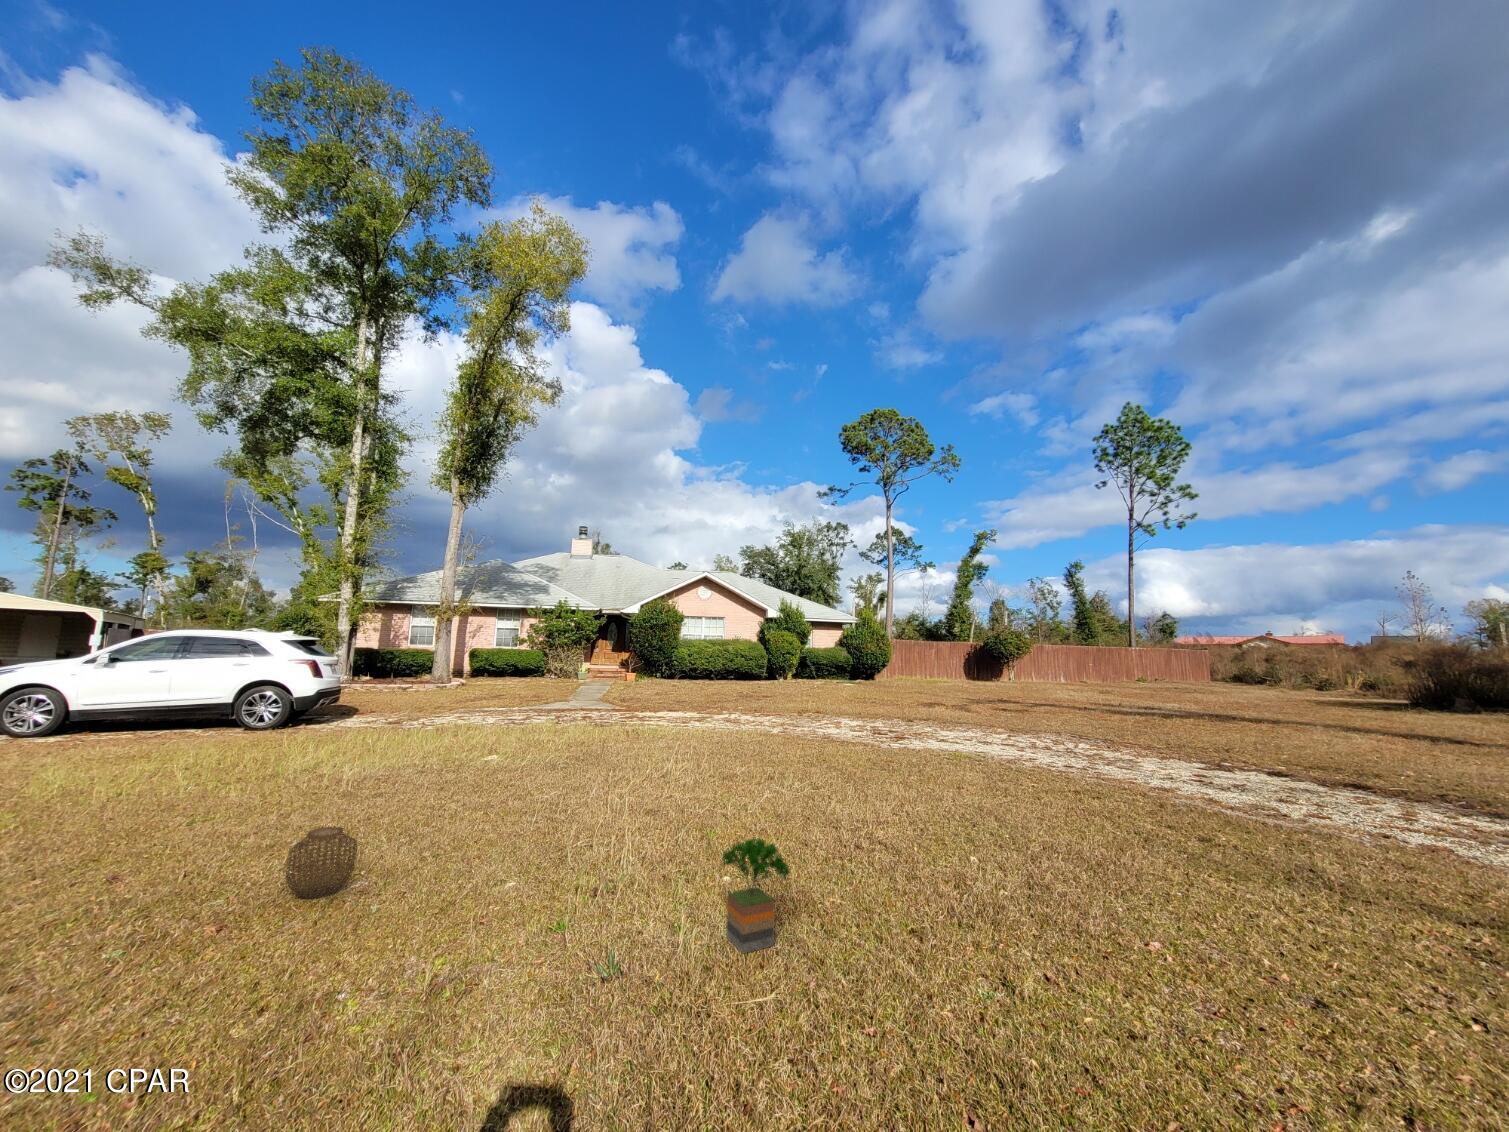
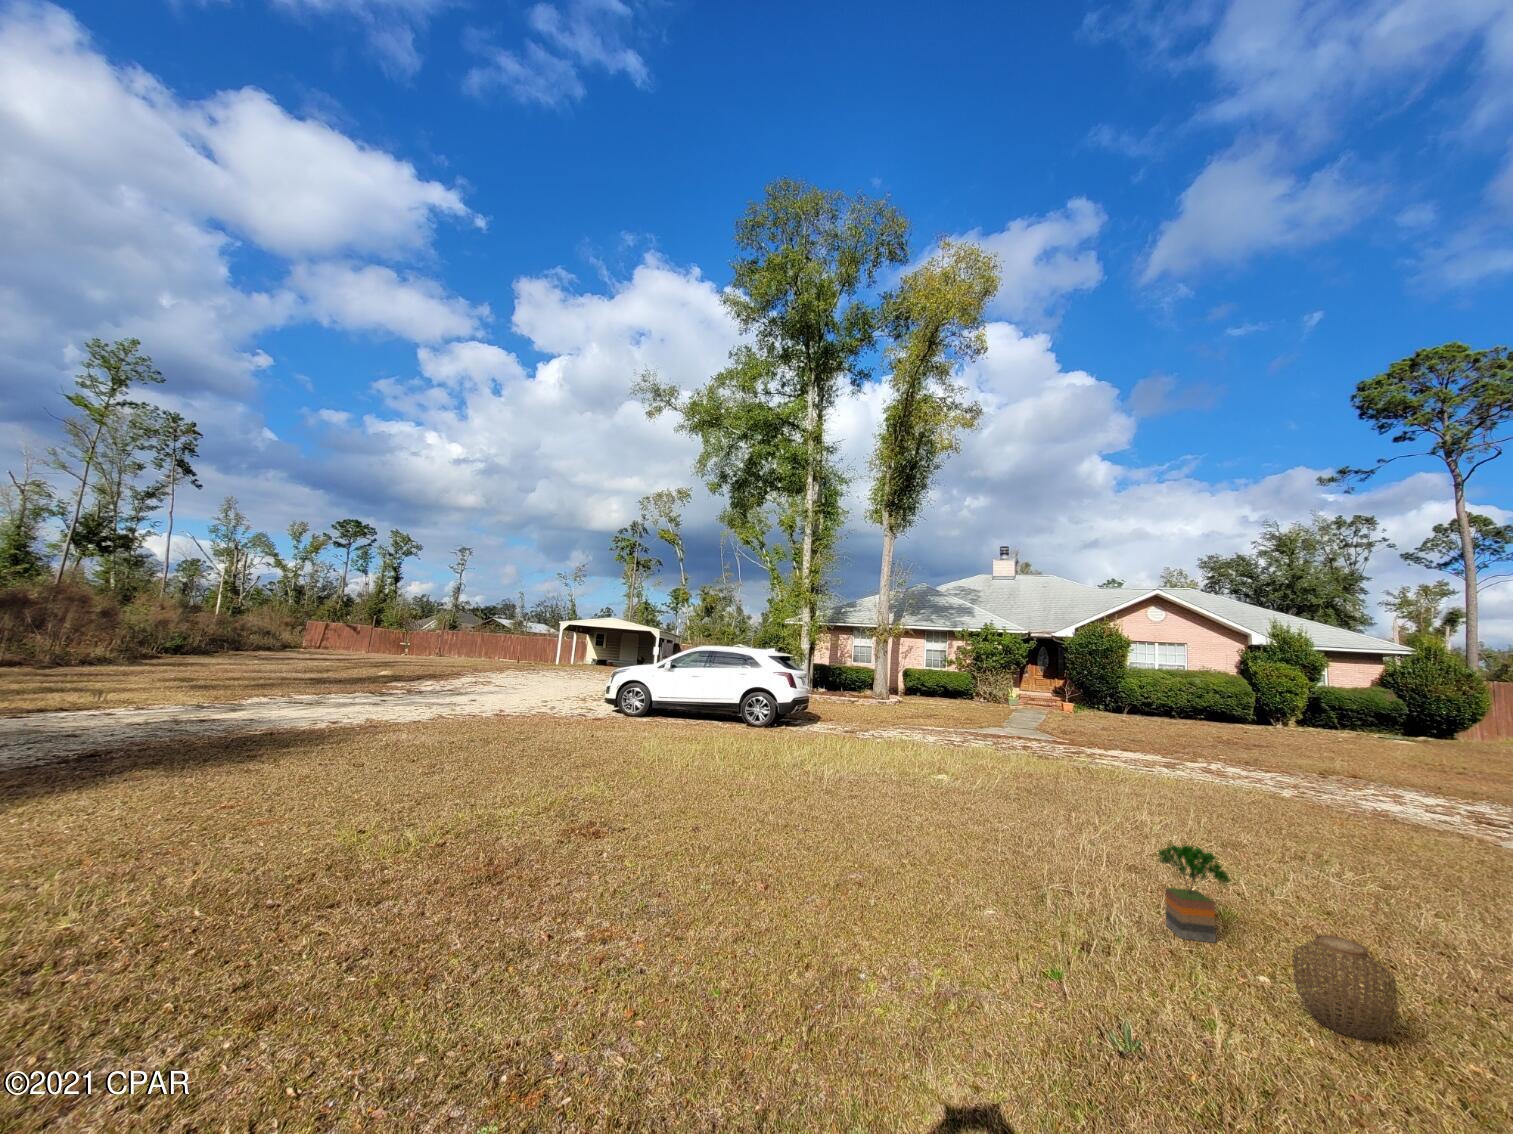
woven basket: present [286,827,357,899] -> present [1293,935,1397,1039]

